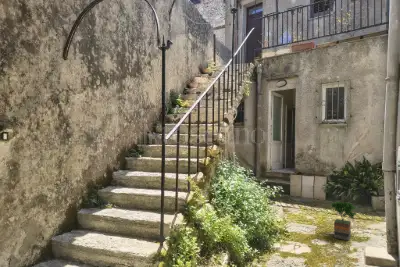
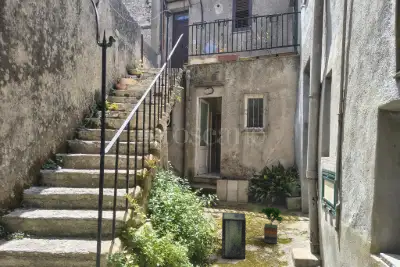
storage box: none [284,204,310,251] -> present [222,213,246,259]

